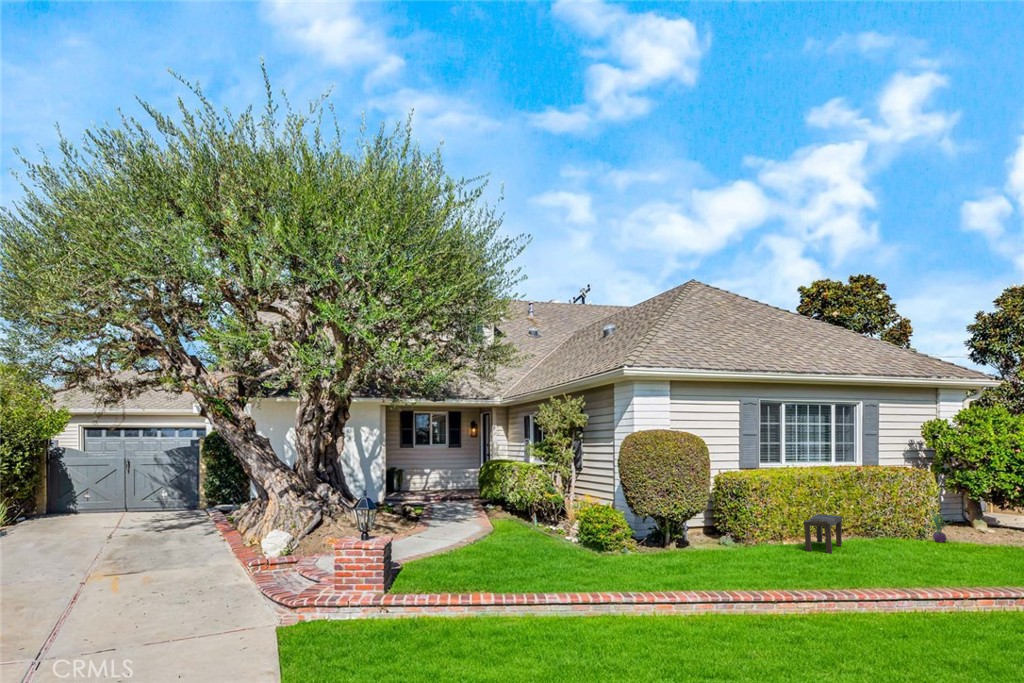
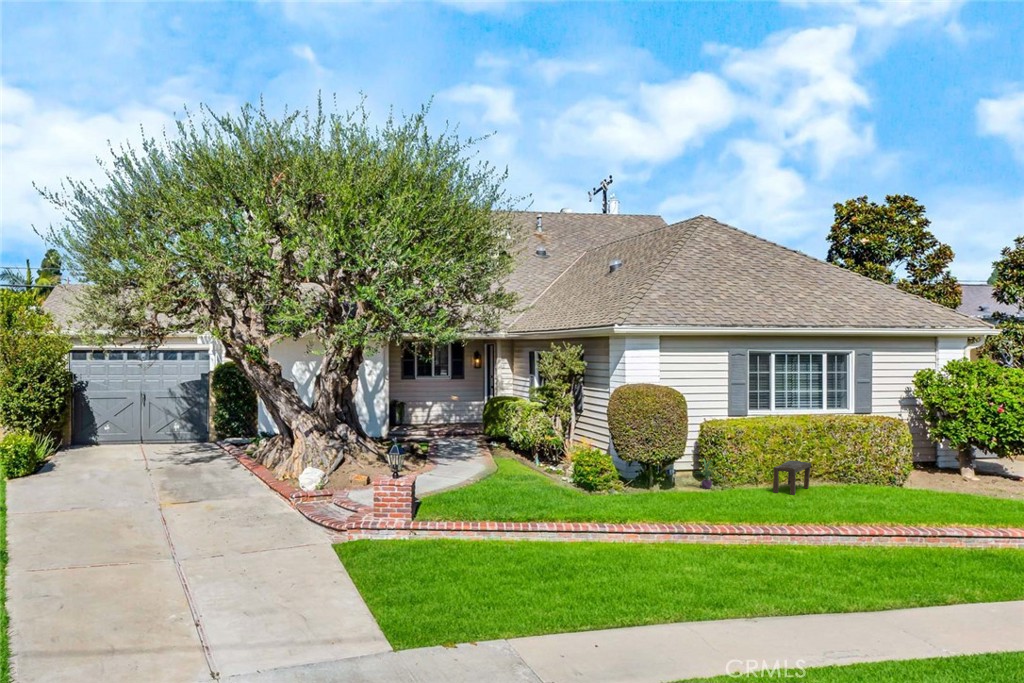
decorative plant: present [927,510,946,543] -> present [701,459,712,489]

